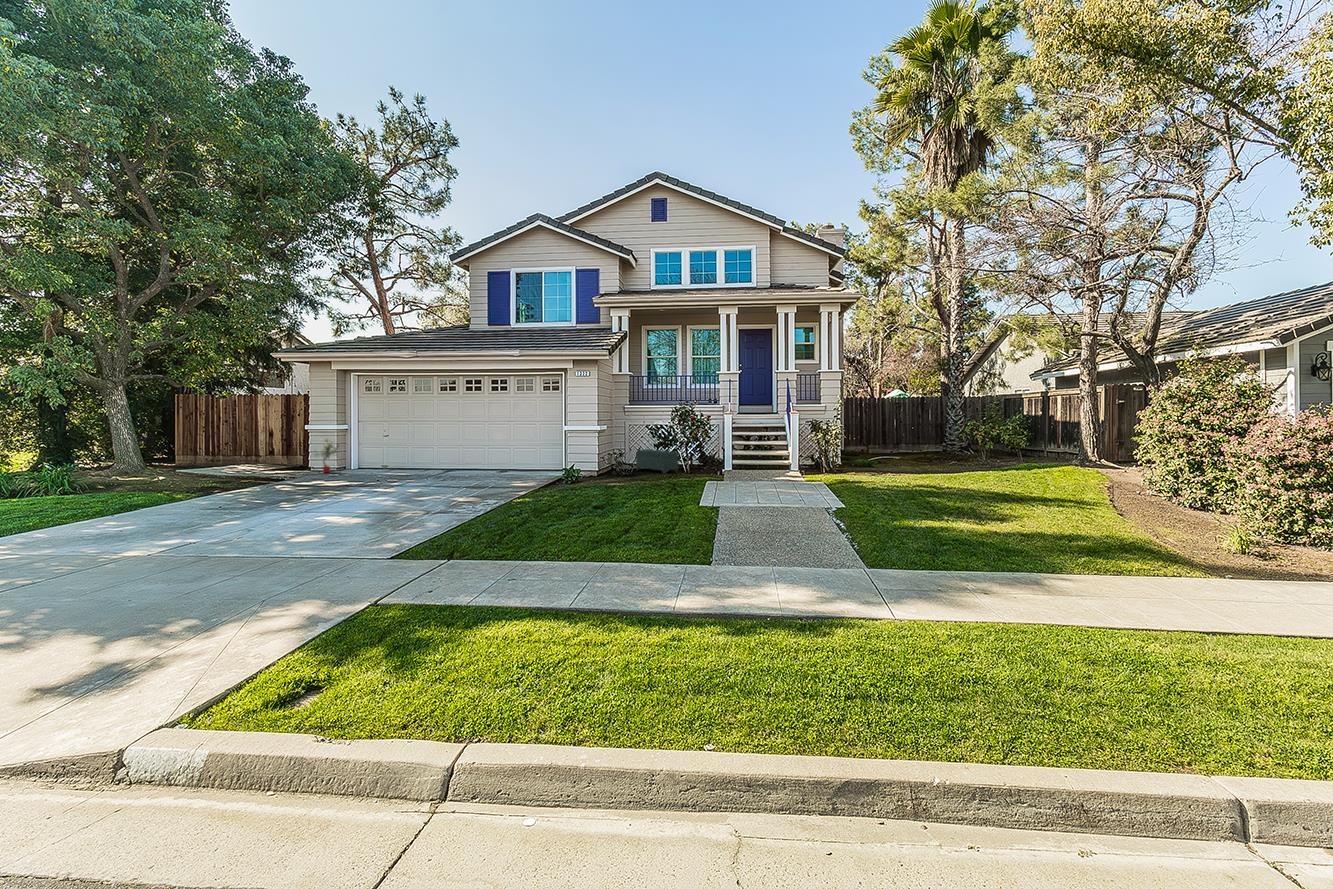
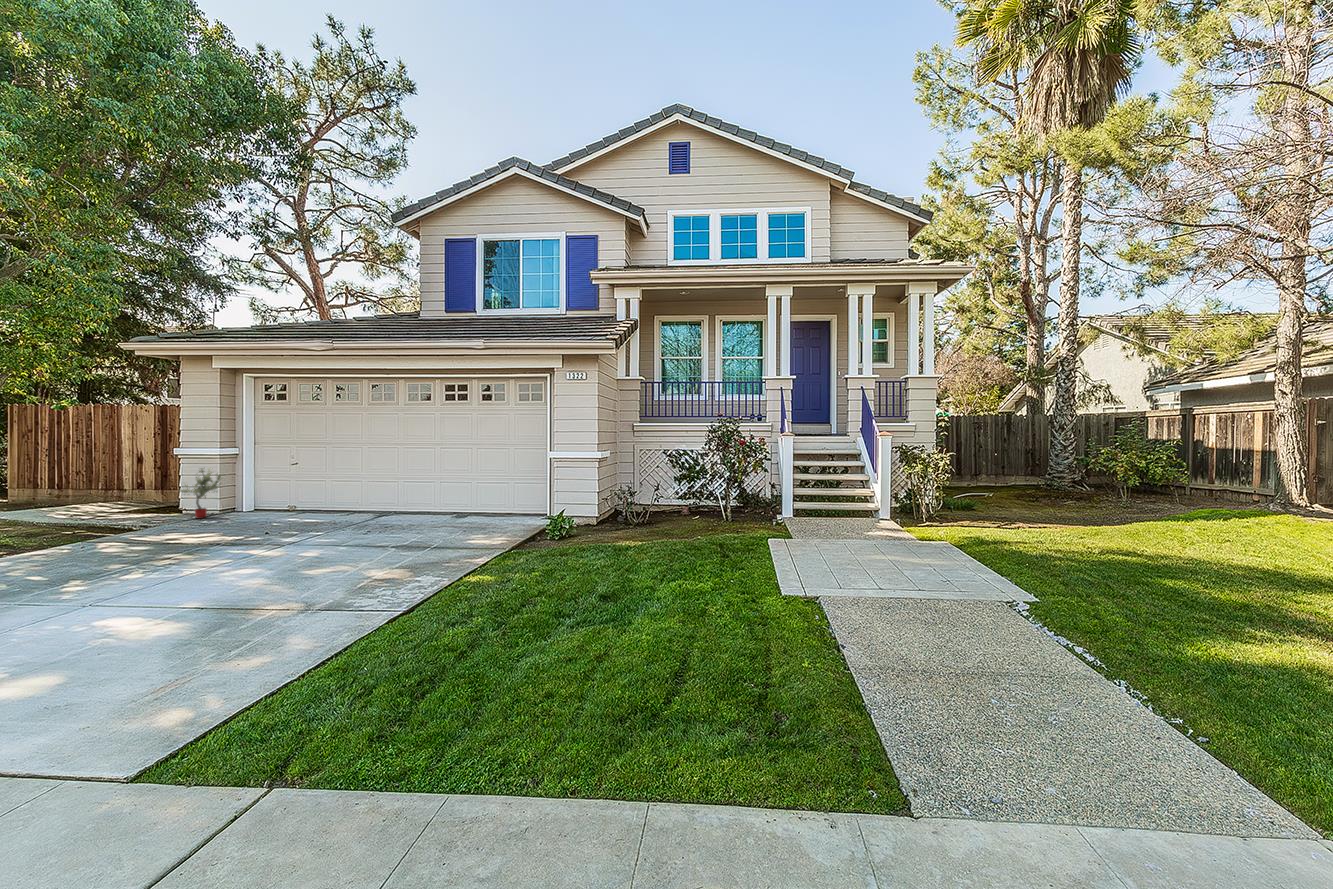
bench: present [636,449,678,474] -> none [651,485,713,522]

